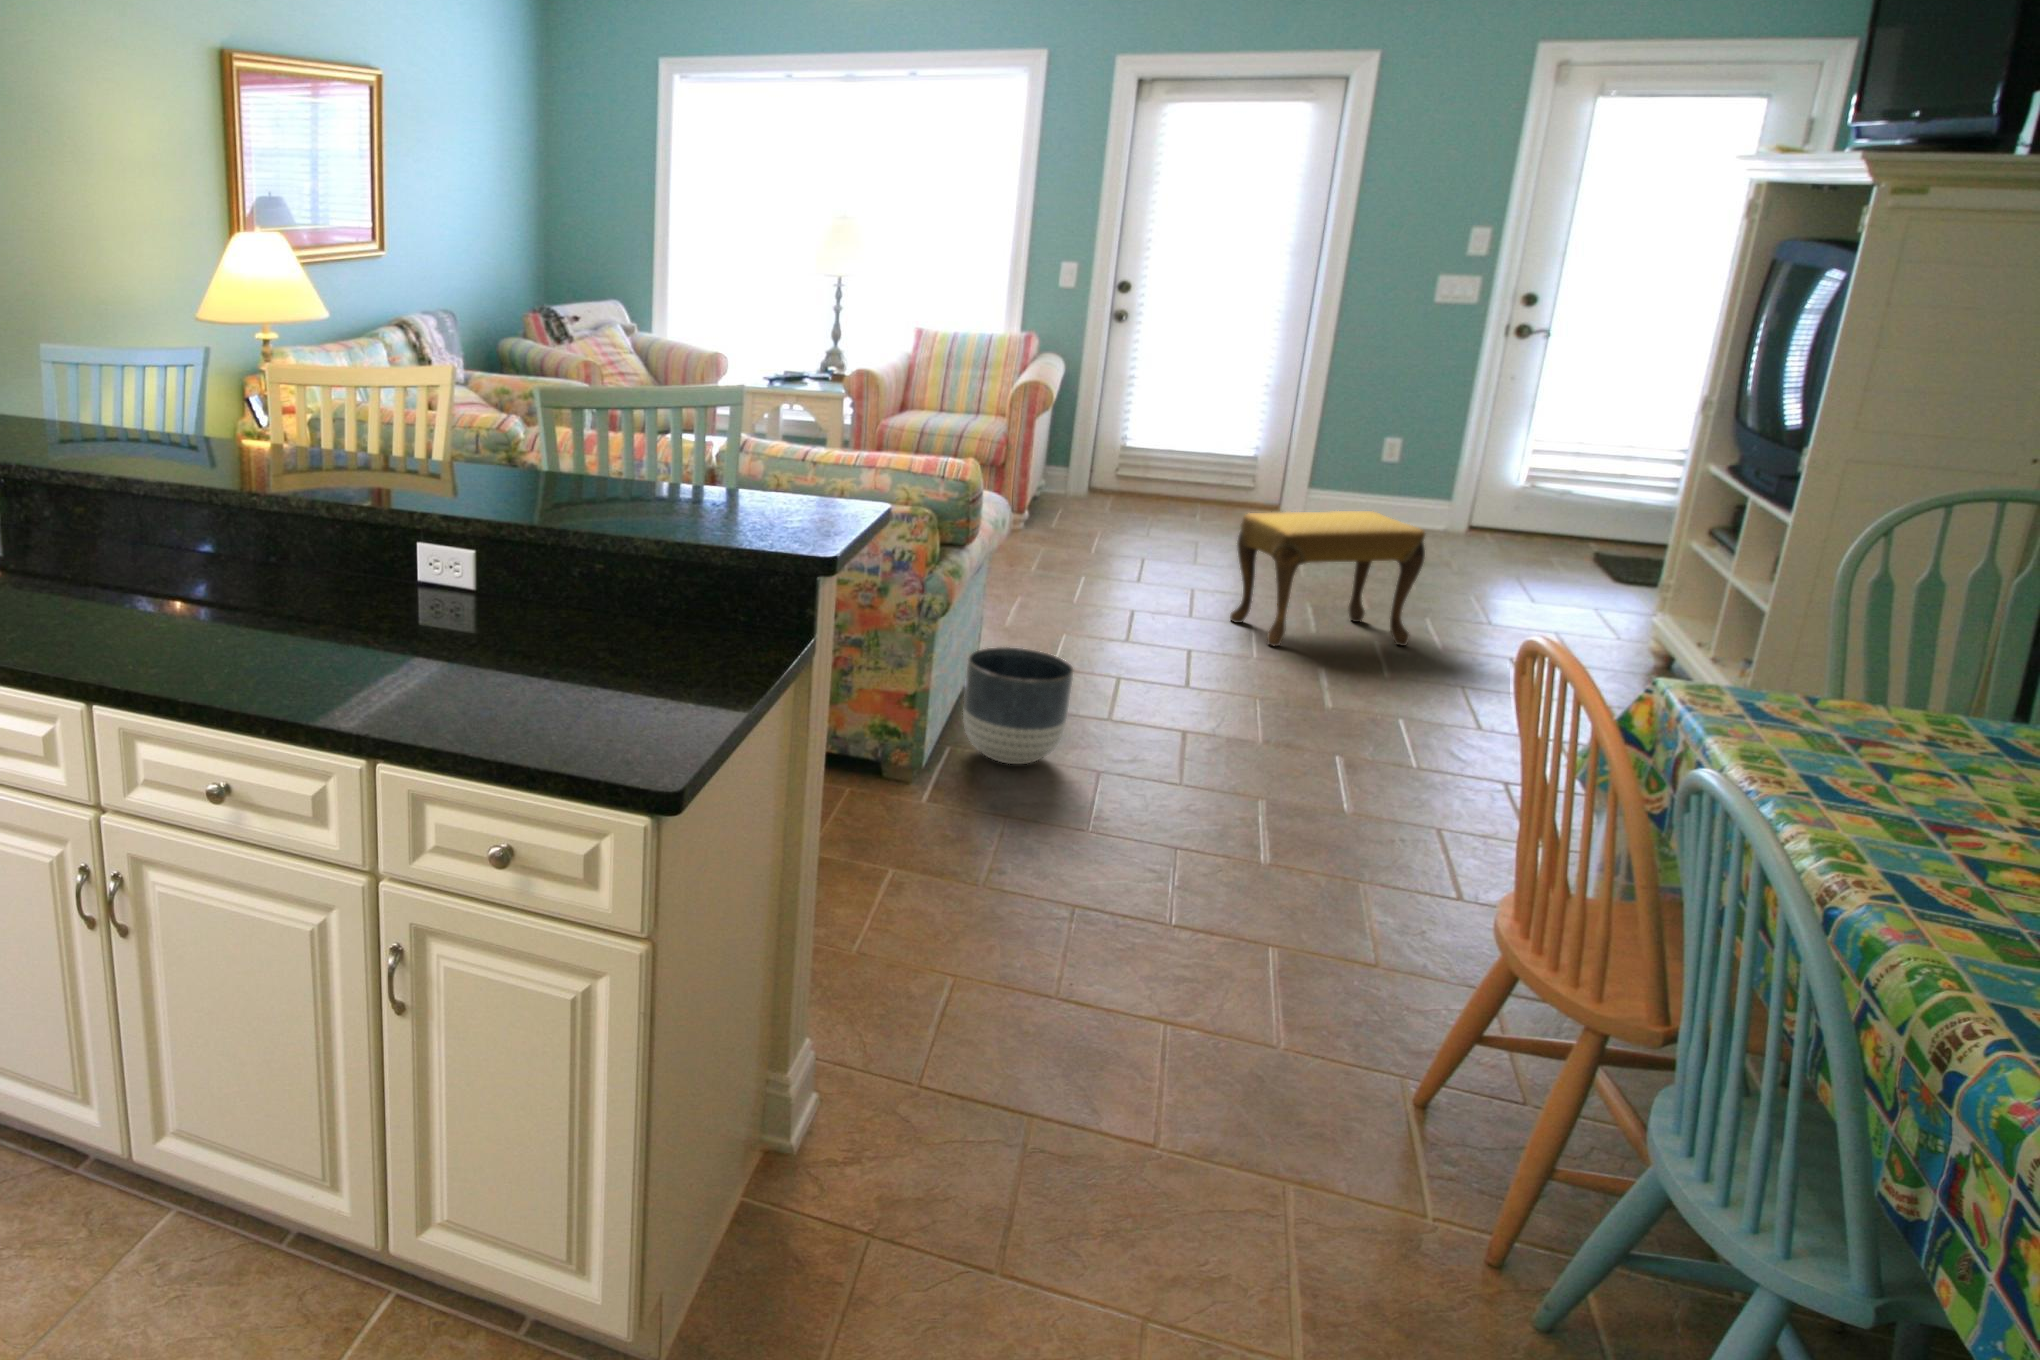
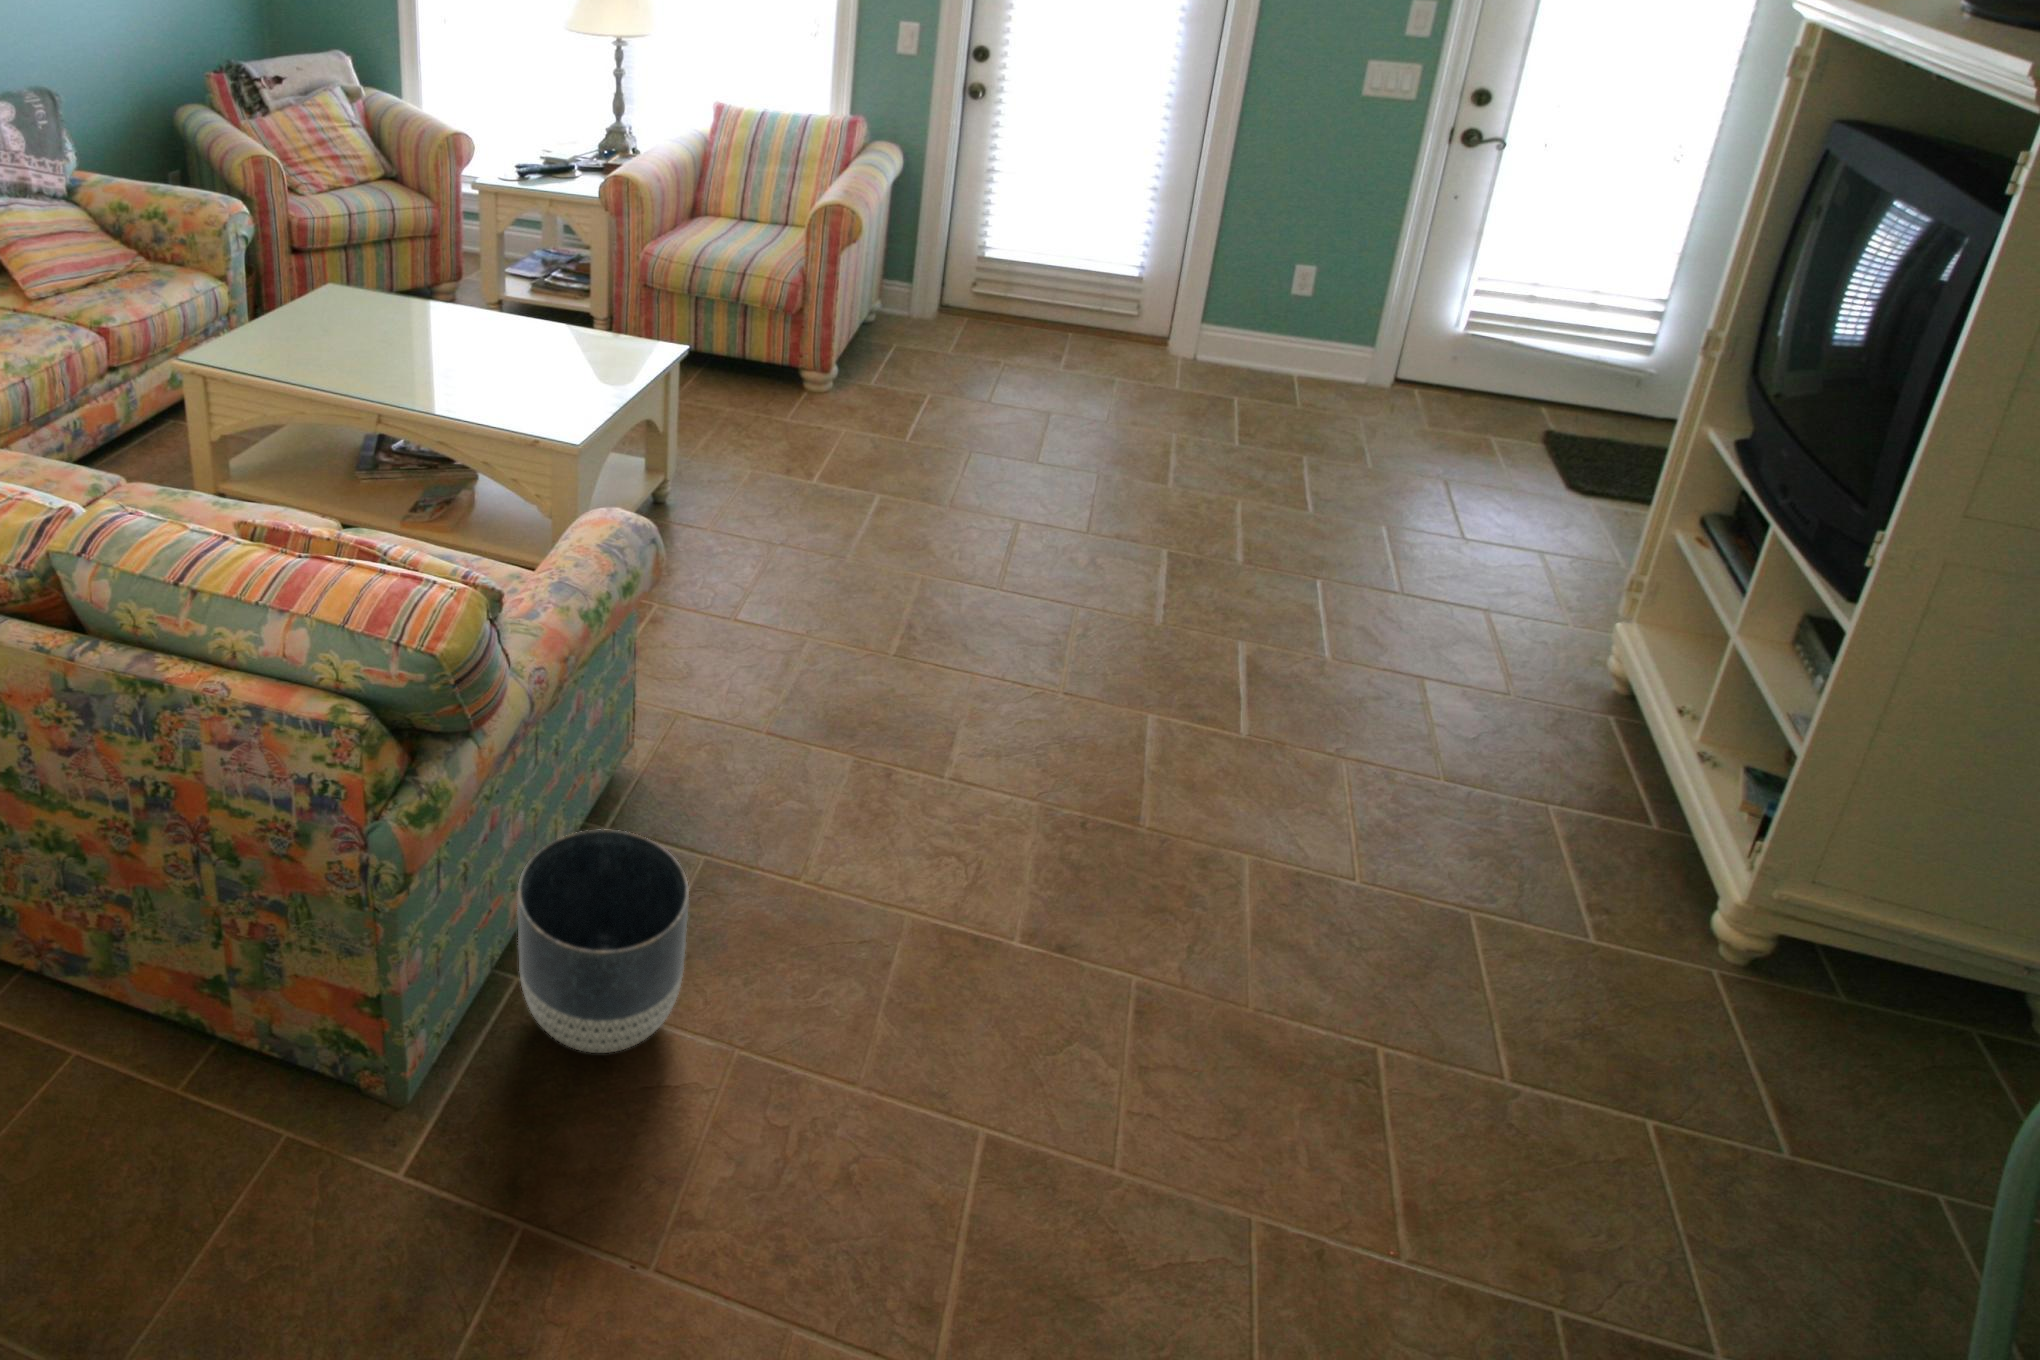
footstool: present [1230,511,1425,646] -> none [1049,455,1311,668]

